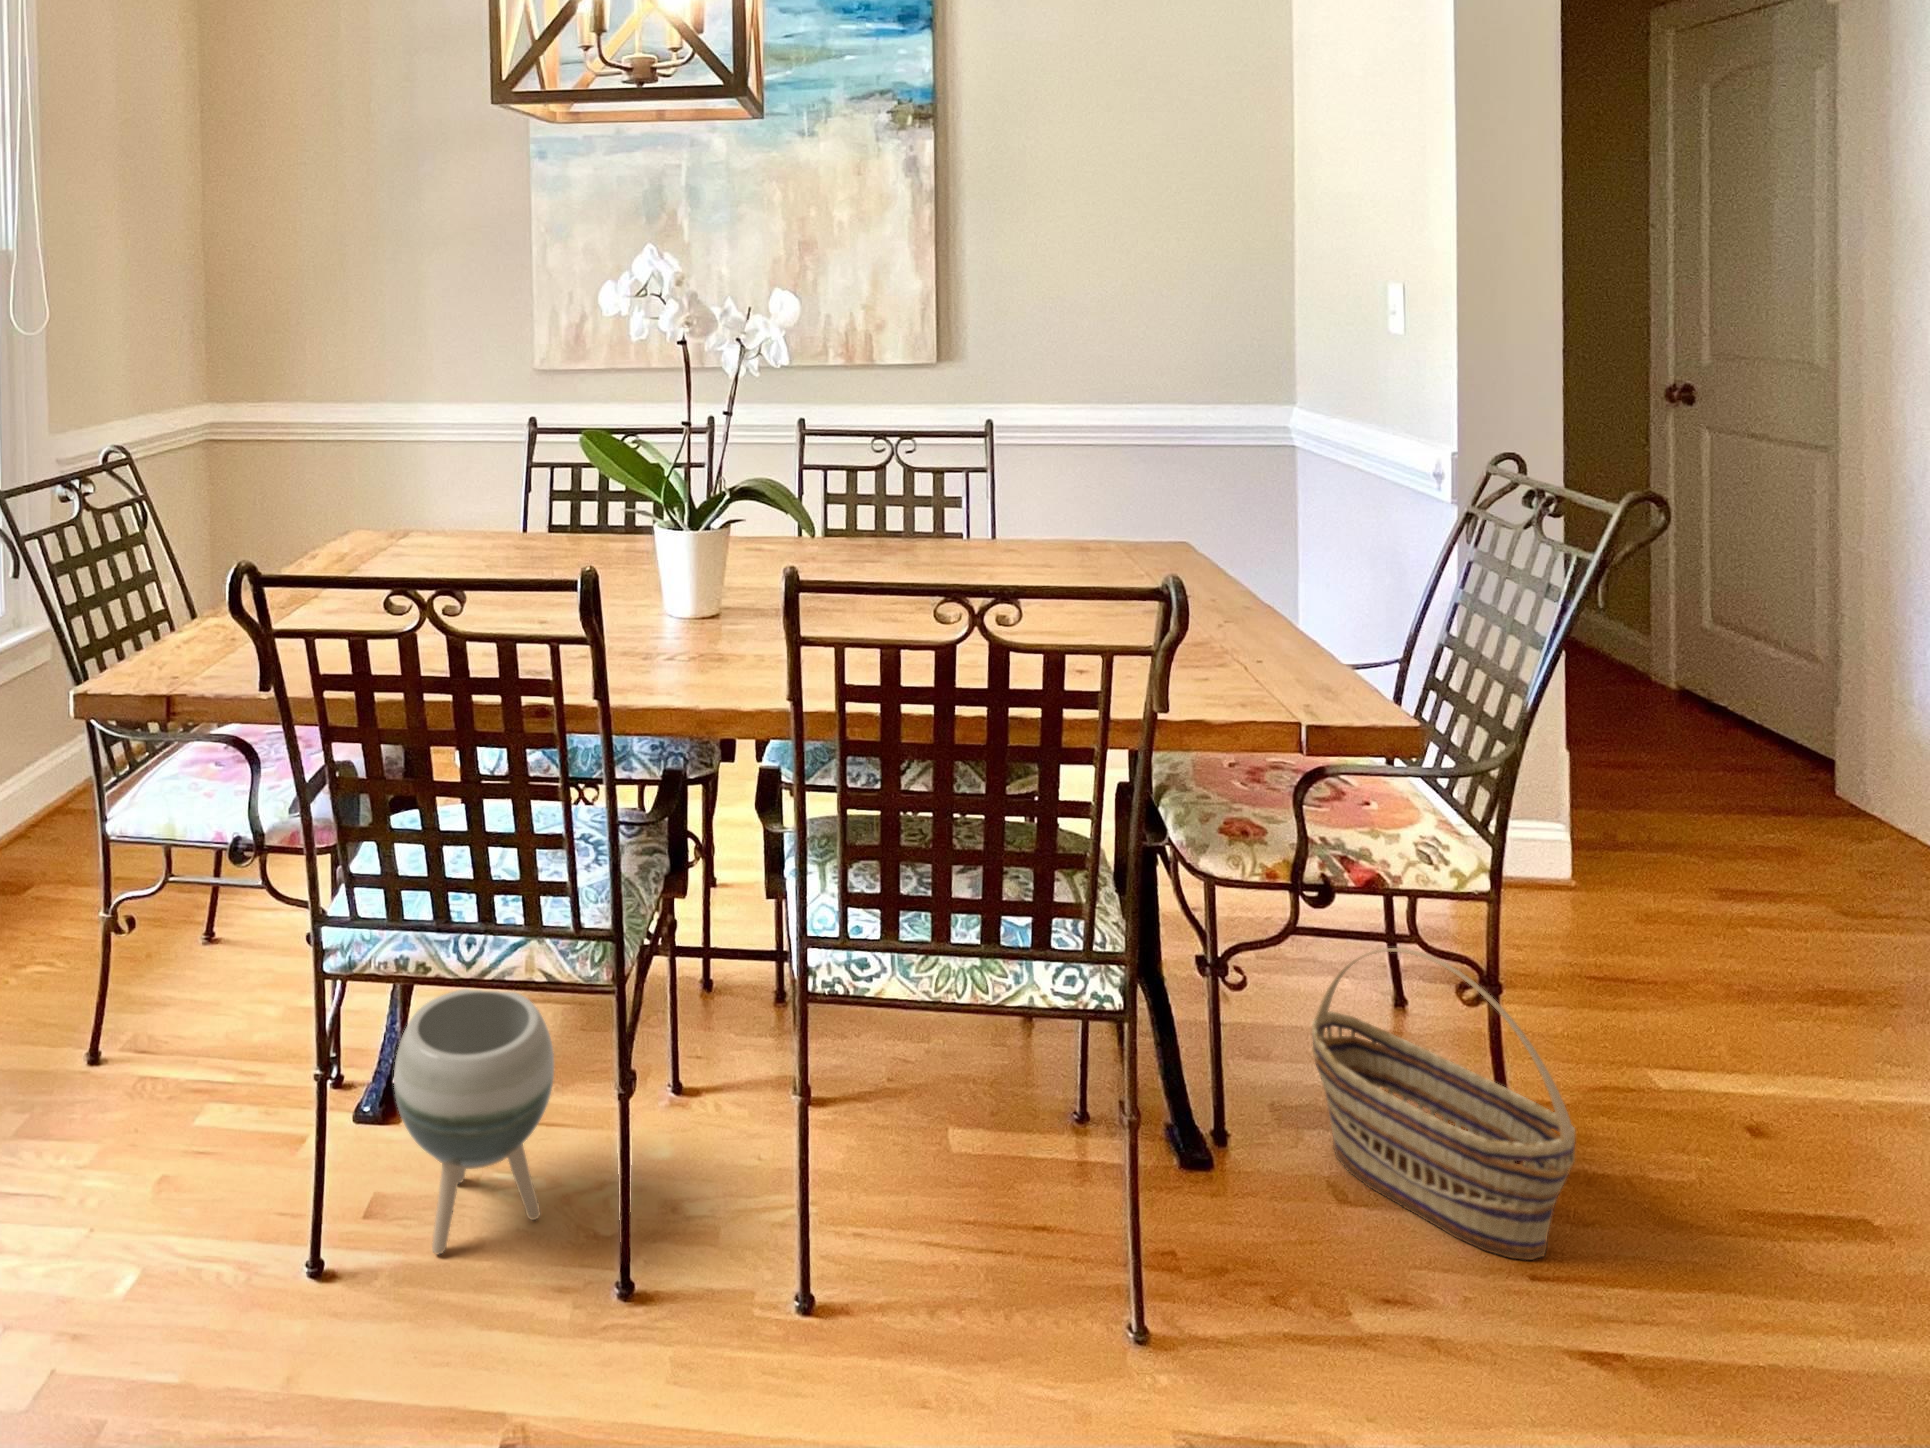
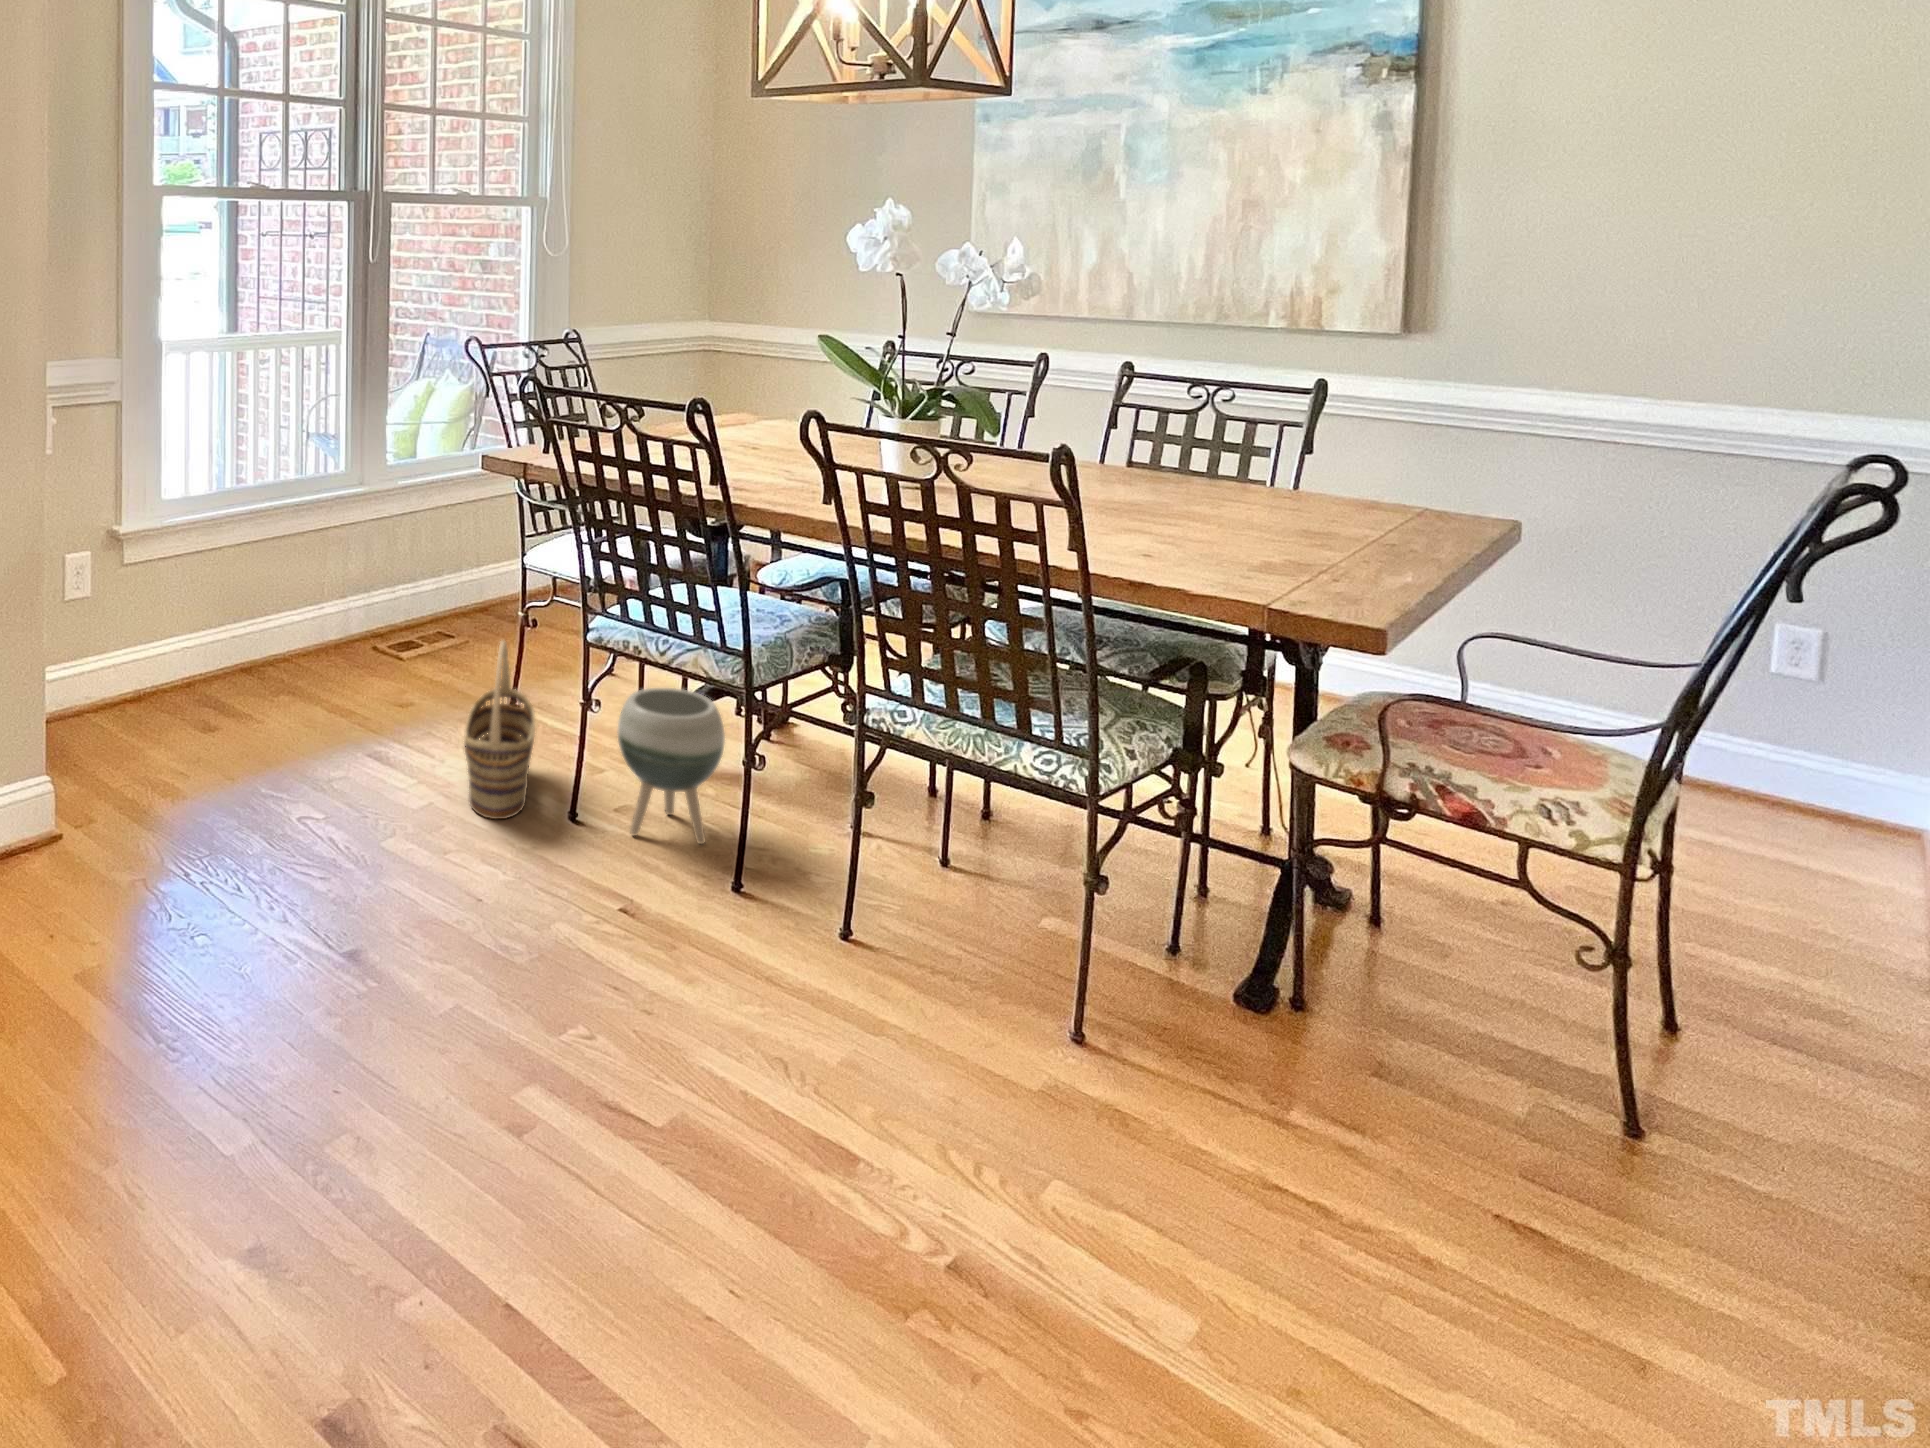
basket: present [1312,948,1575,1260] -> present [464,641,535,819]

